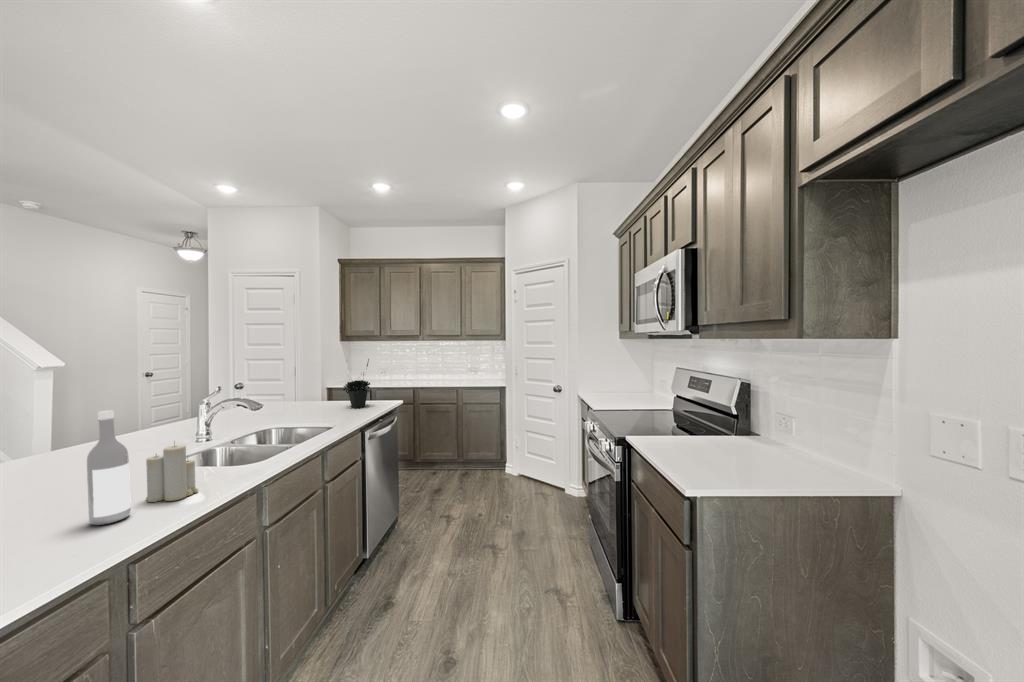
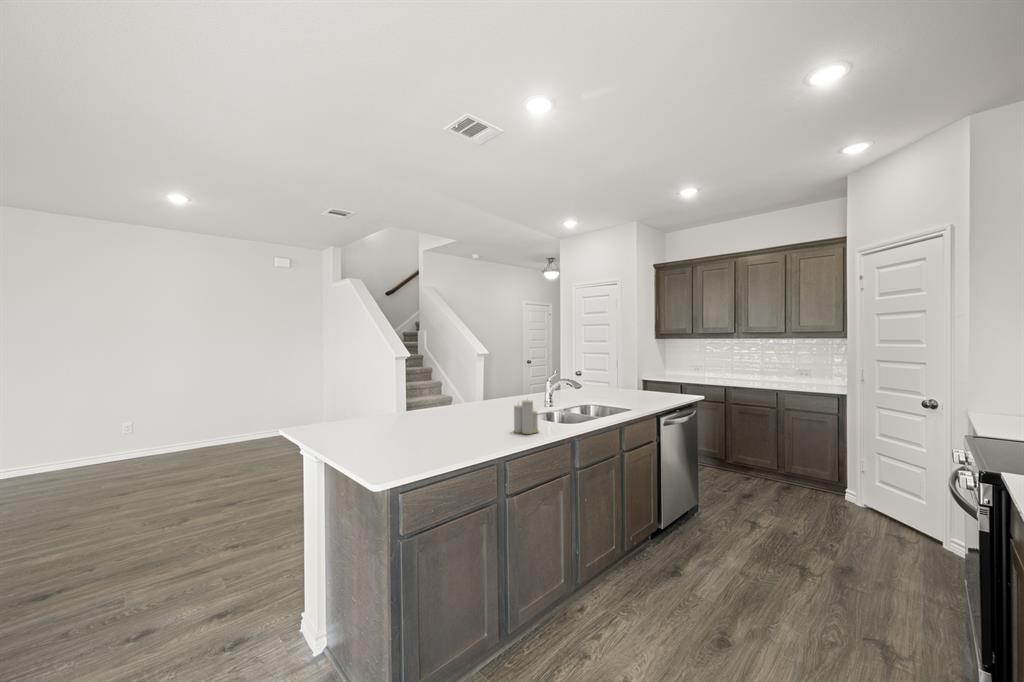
potted plant: present [343,359,370,408] -> none [648,352,674,397]
wine bottle: present [87,410,131,525] -> none [489,373,506,438]

